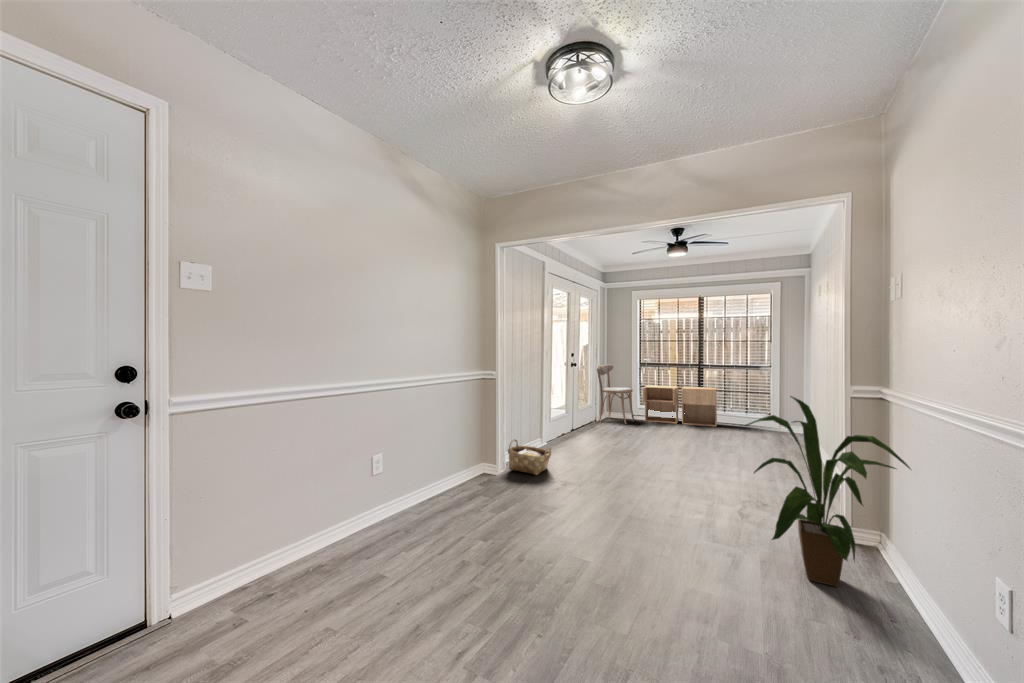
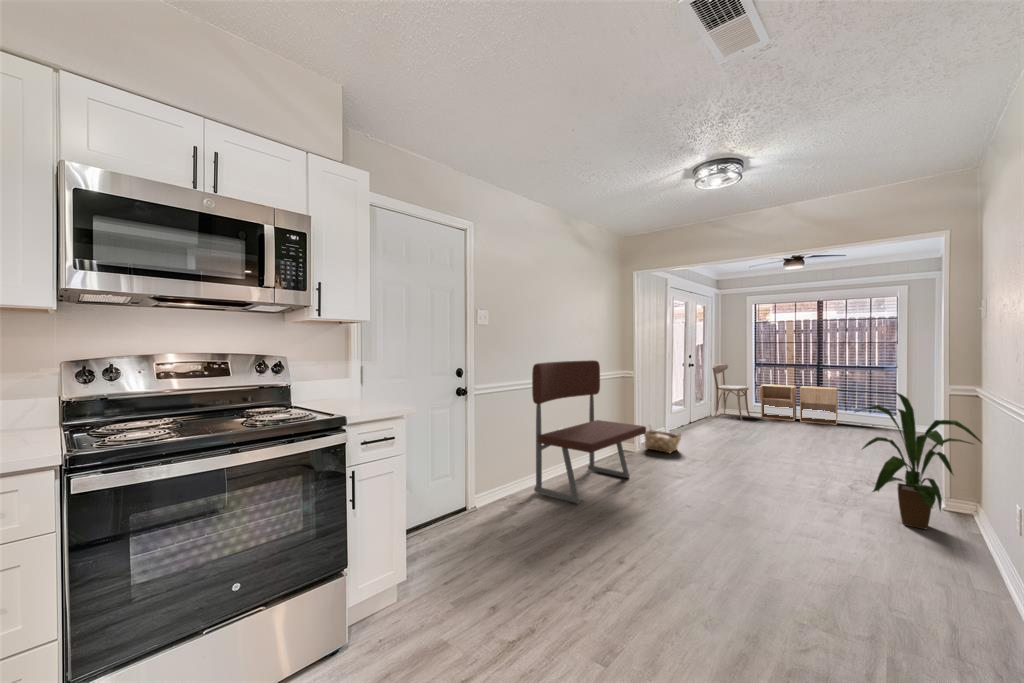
bench: none [305,360,490,586] -> present [532,360,646,504]

